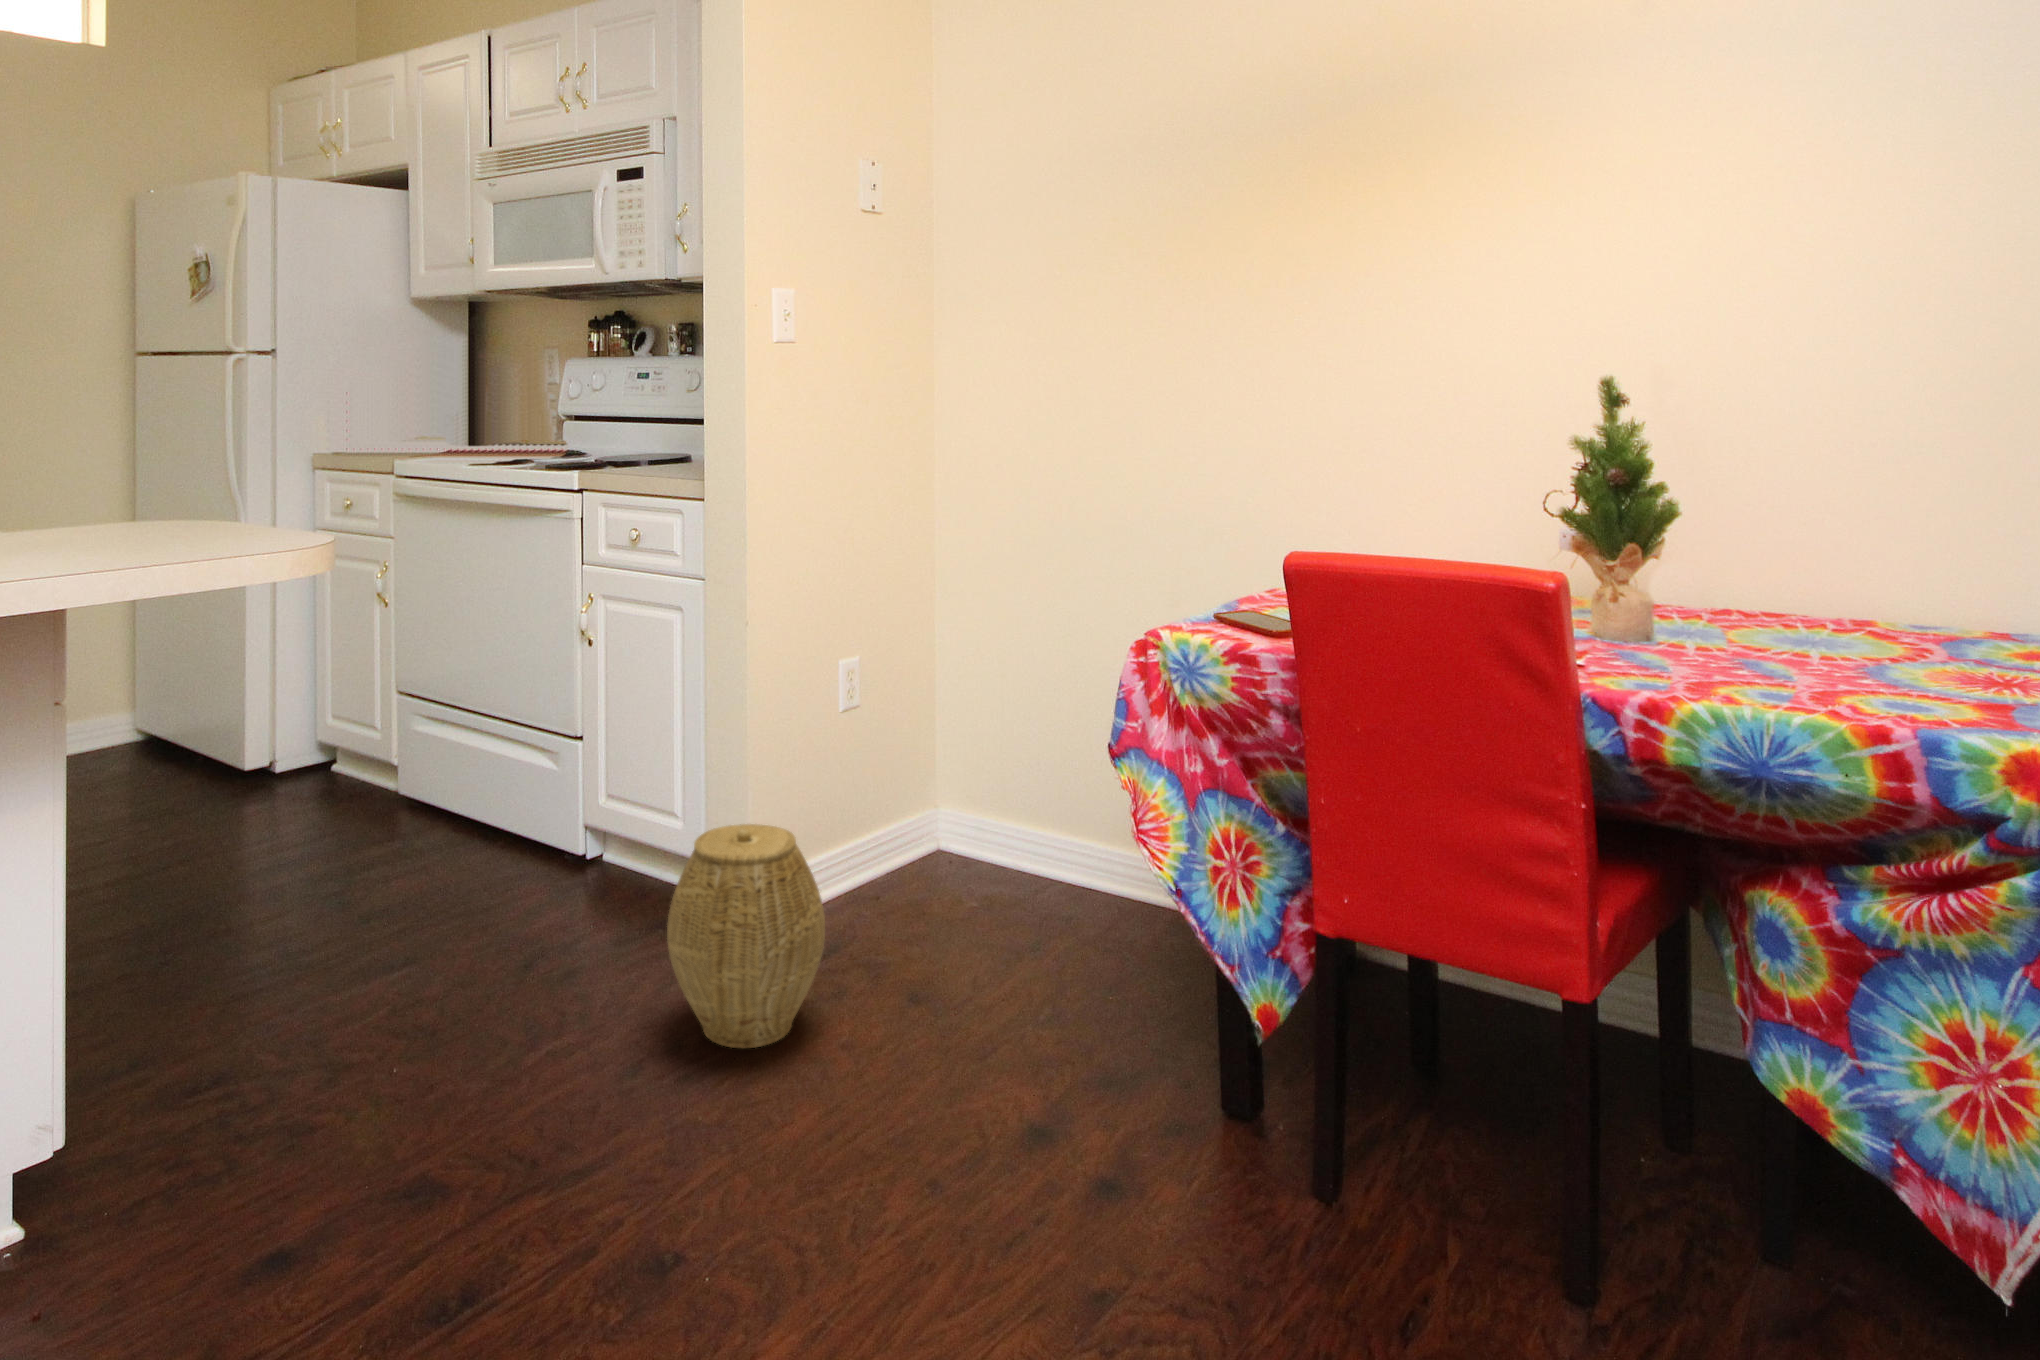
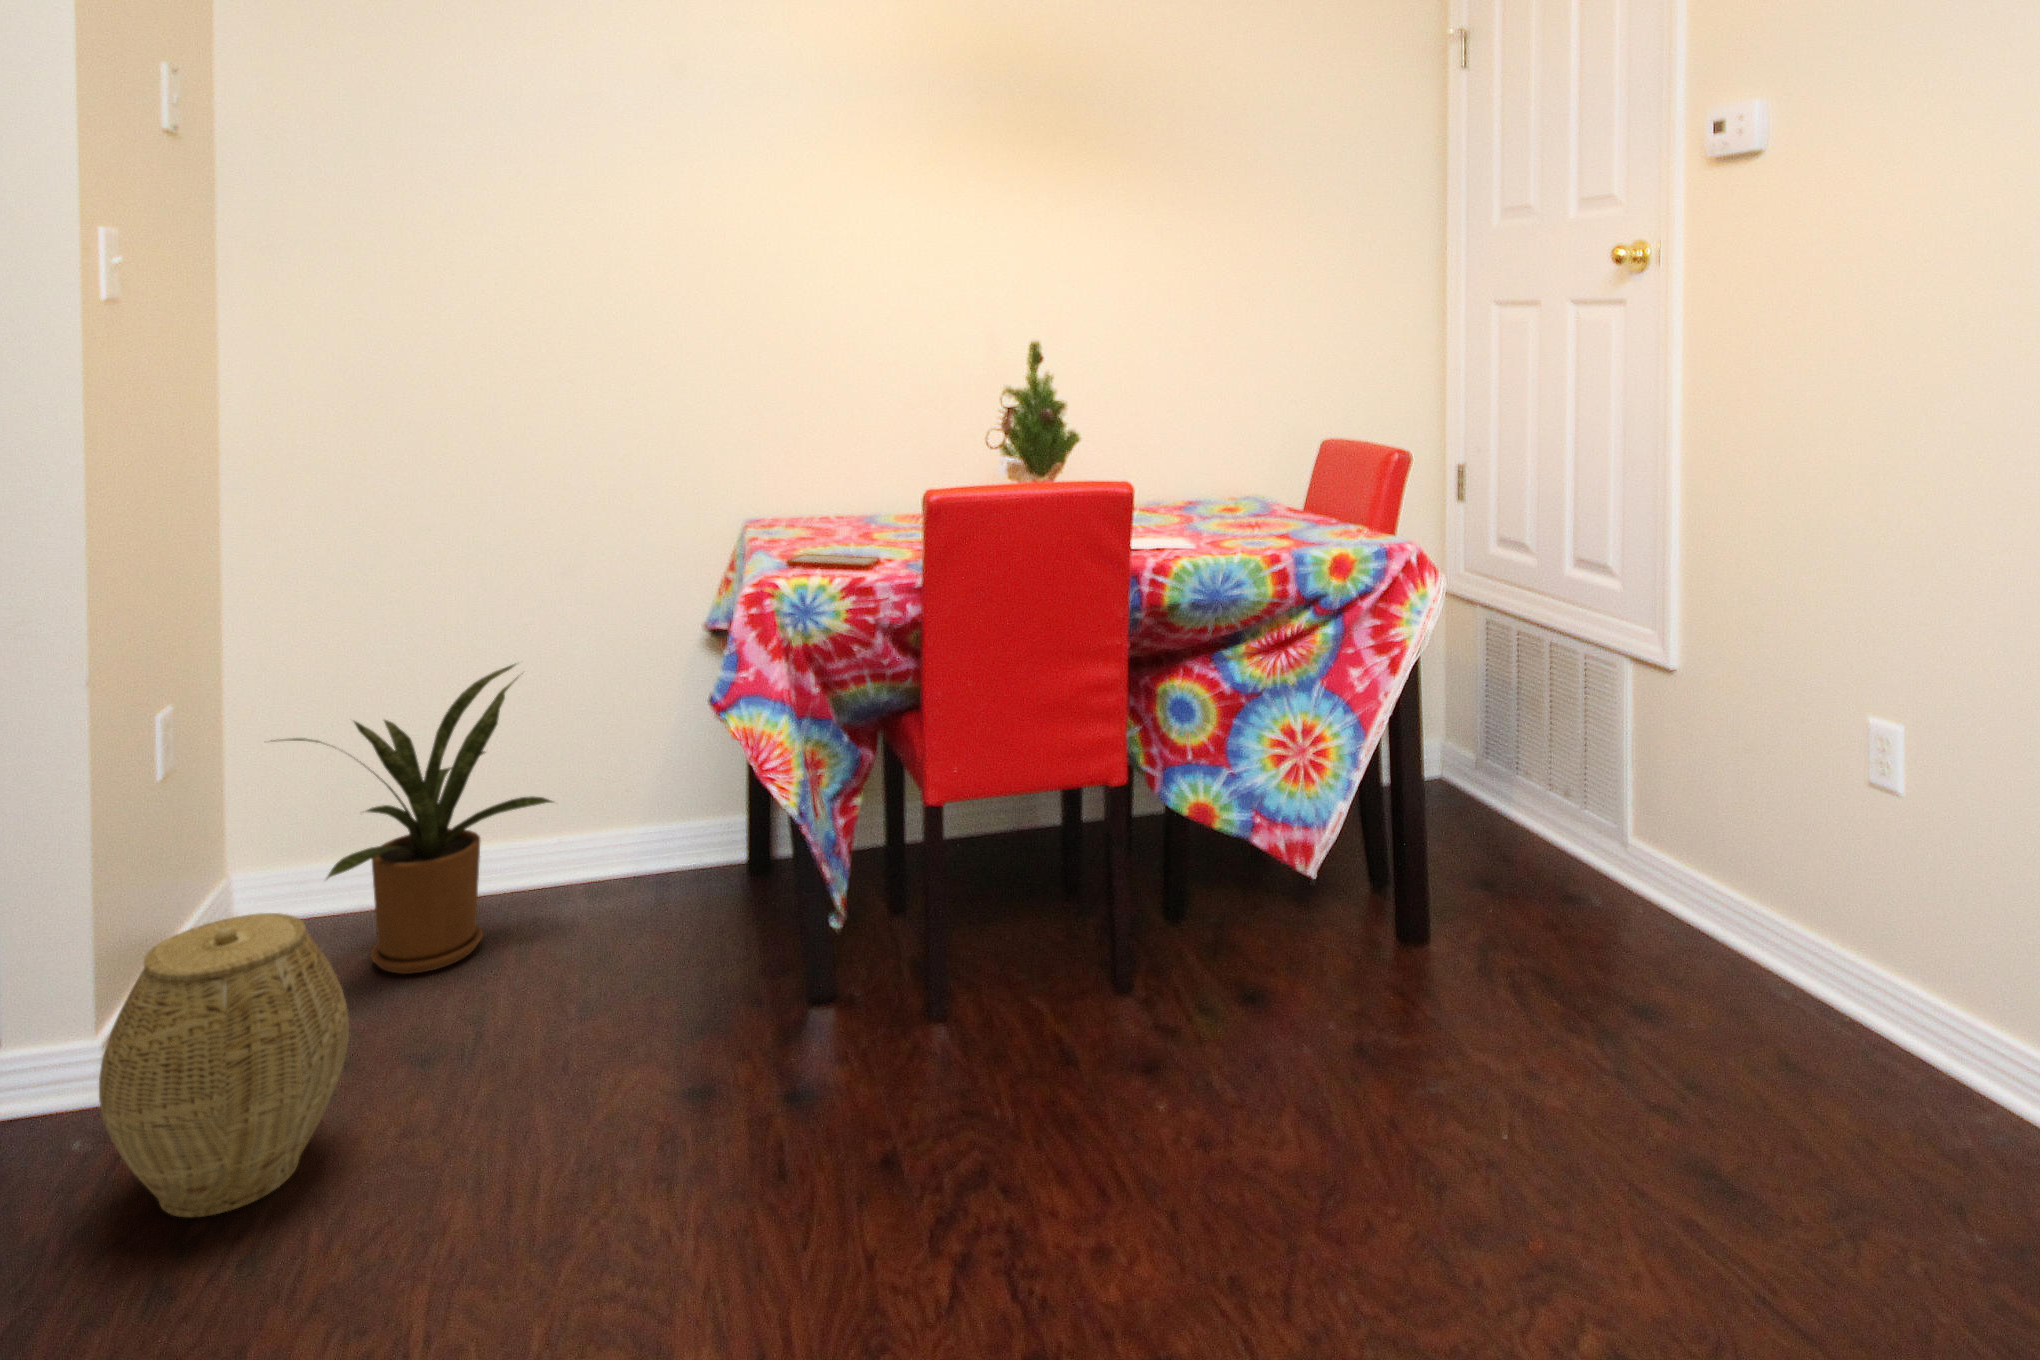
house plant: none [877,679,1107,937] -> present [271,664,553,974]

